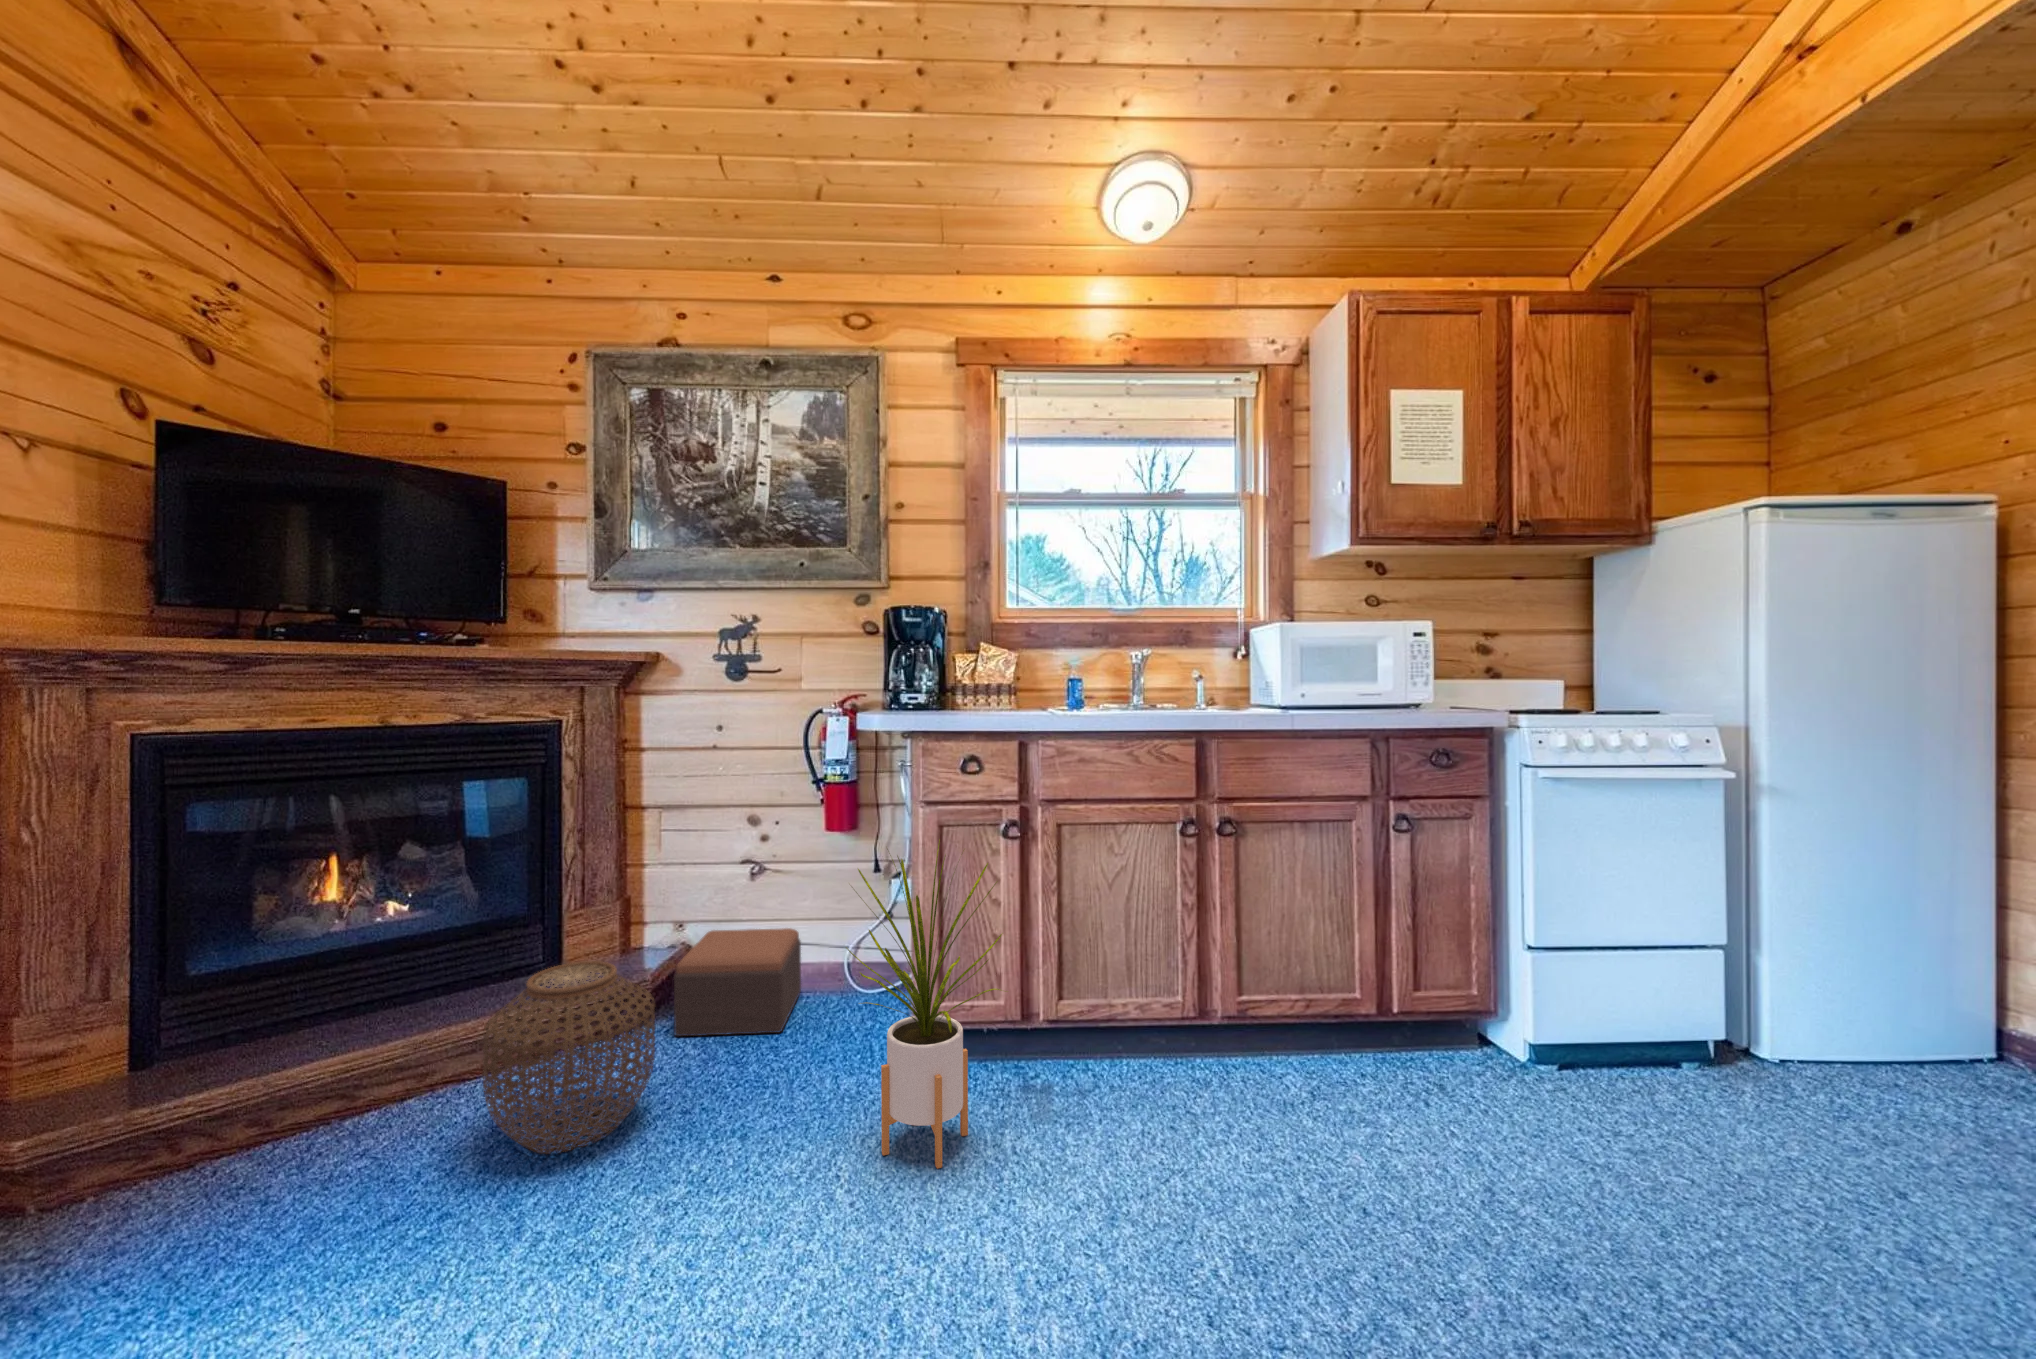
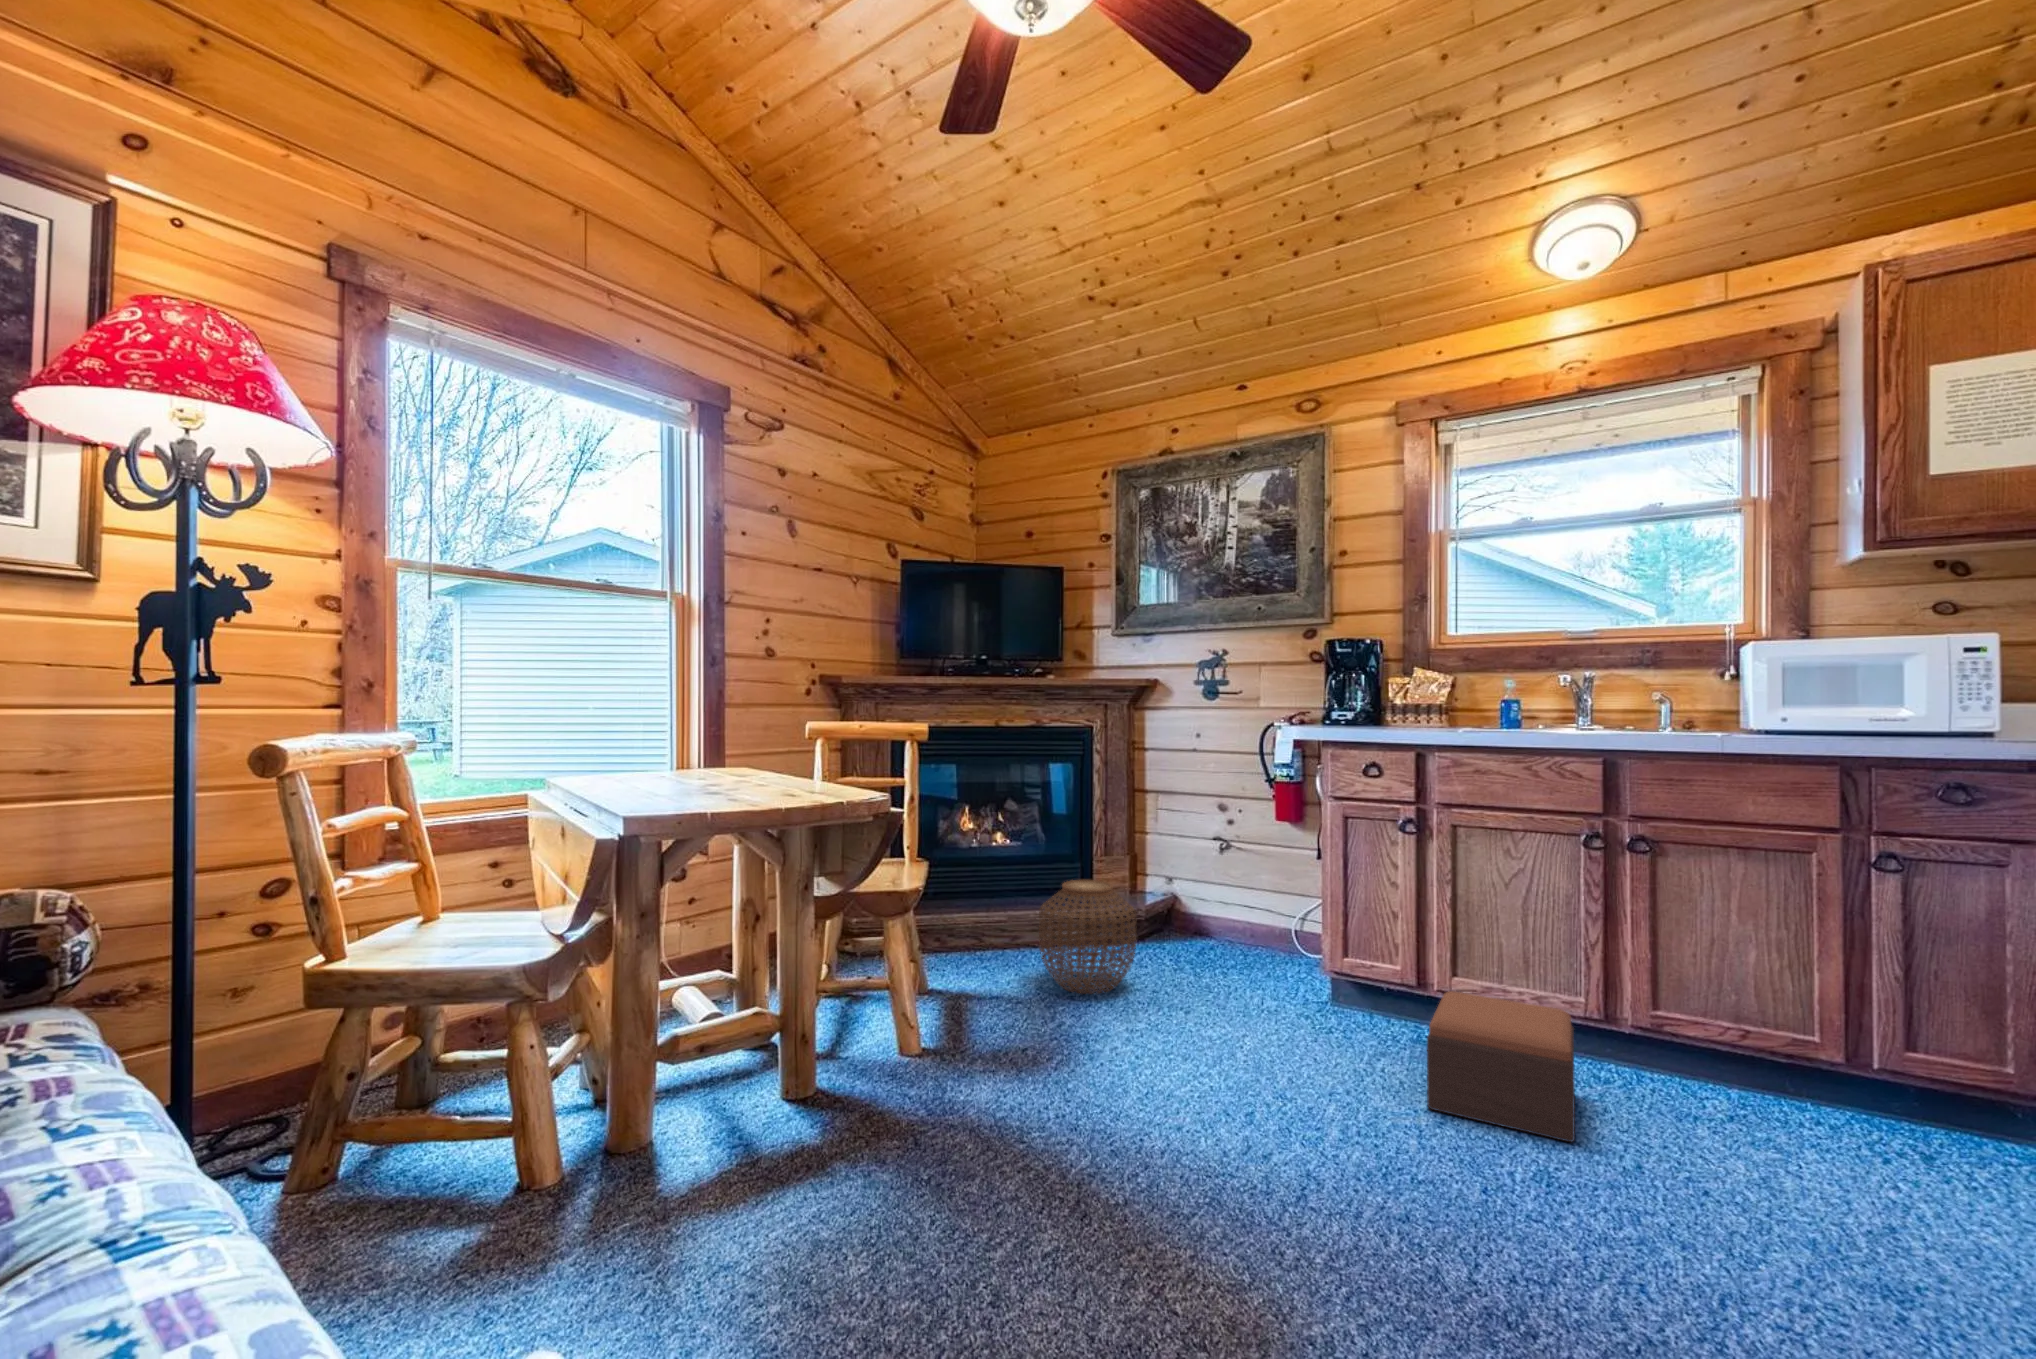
house plant: present [847,840,1002,1169] -> none [1251,818,1378,1060]
footstool: present [674,928,801,1036] -> present [1427,991,1575,1142]

